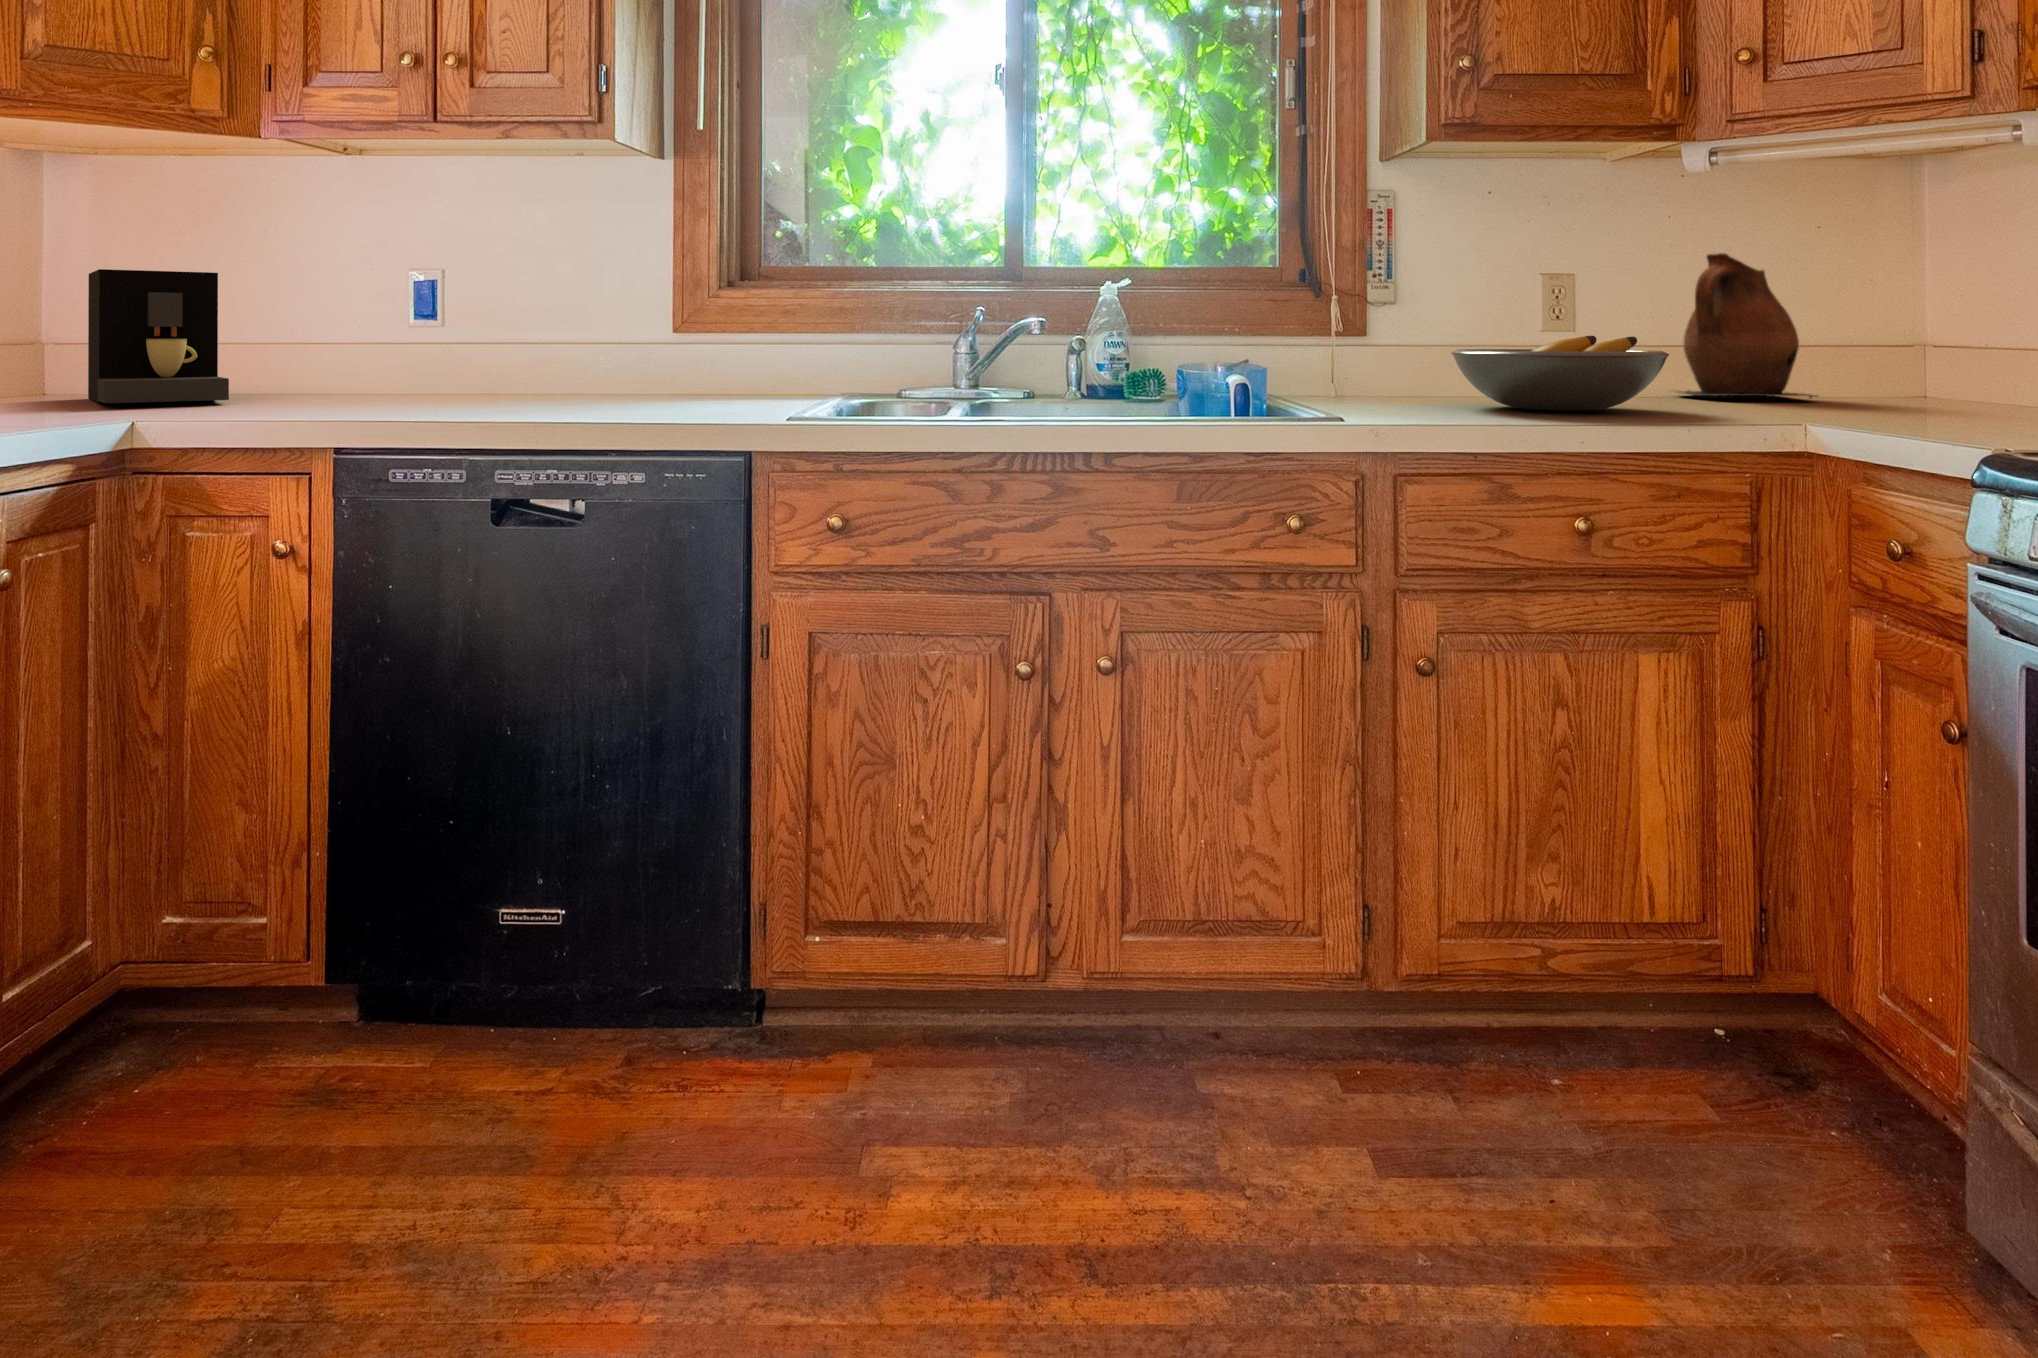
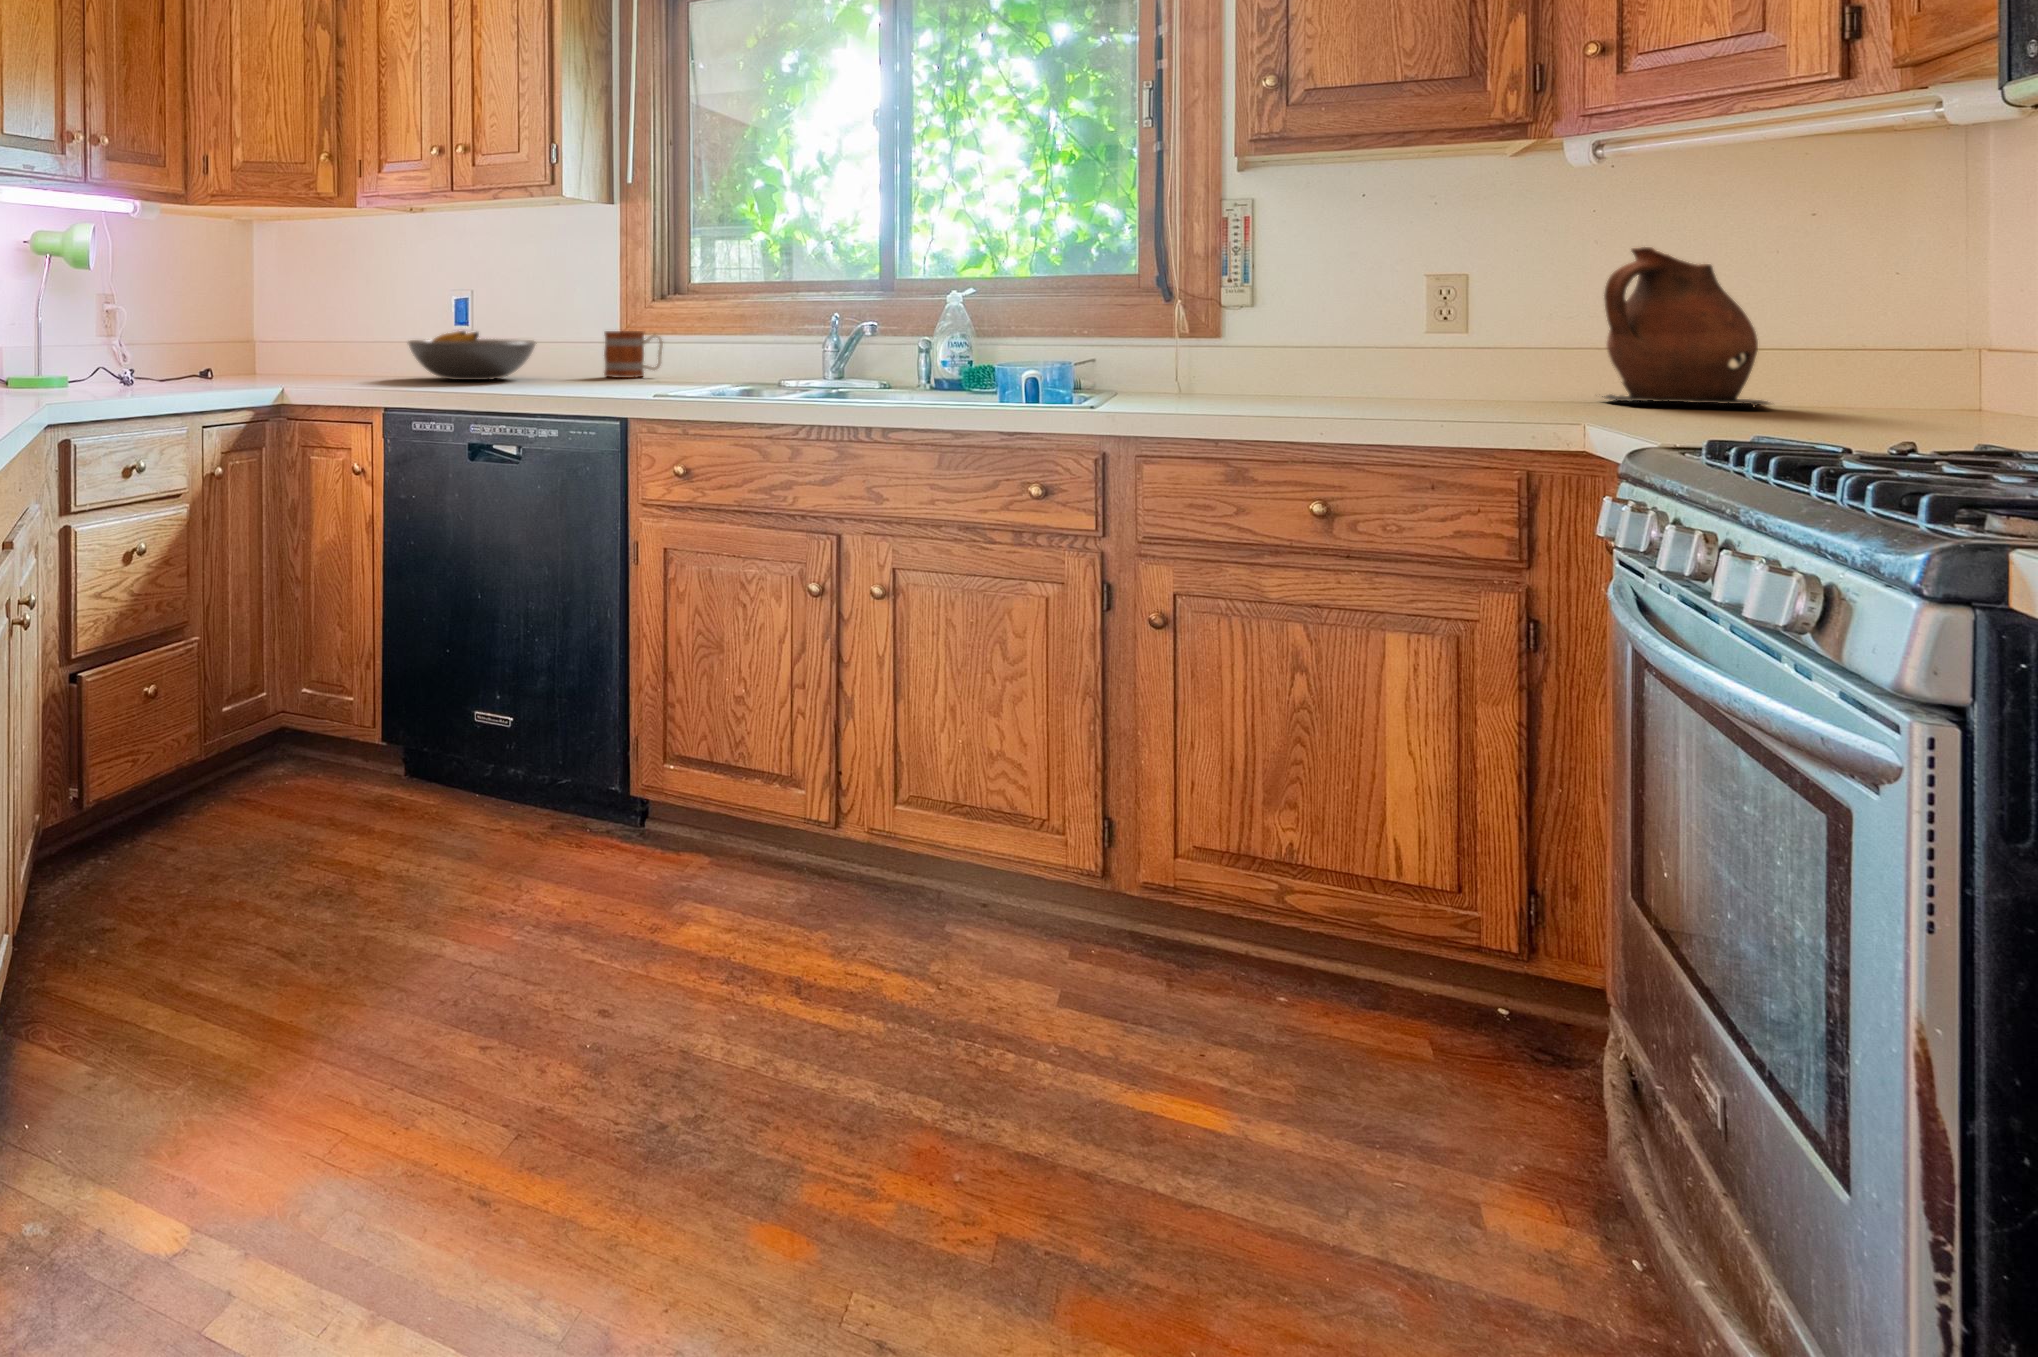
coffee maker: present [88,269,229,403] -> none [279,290,345,374]
mug: none [651,334,734,397] -> present [604,331,663,378]
fruit bowl: present [1451,336,1669,411] -> present [408,331,537,380]

